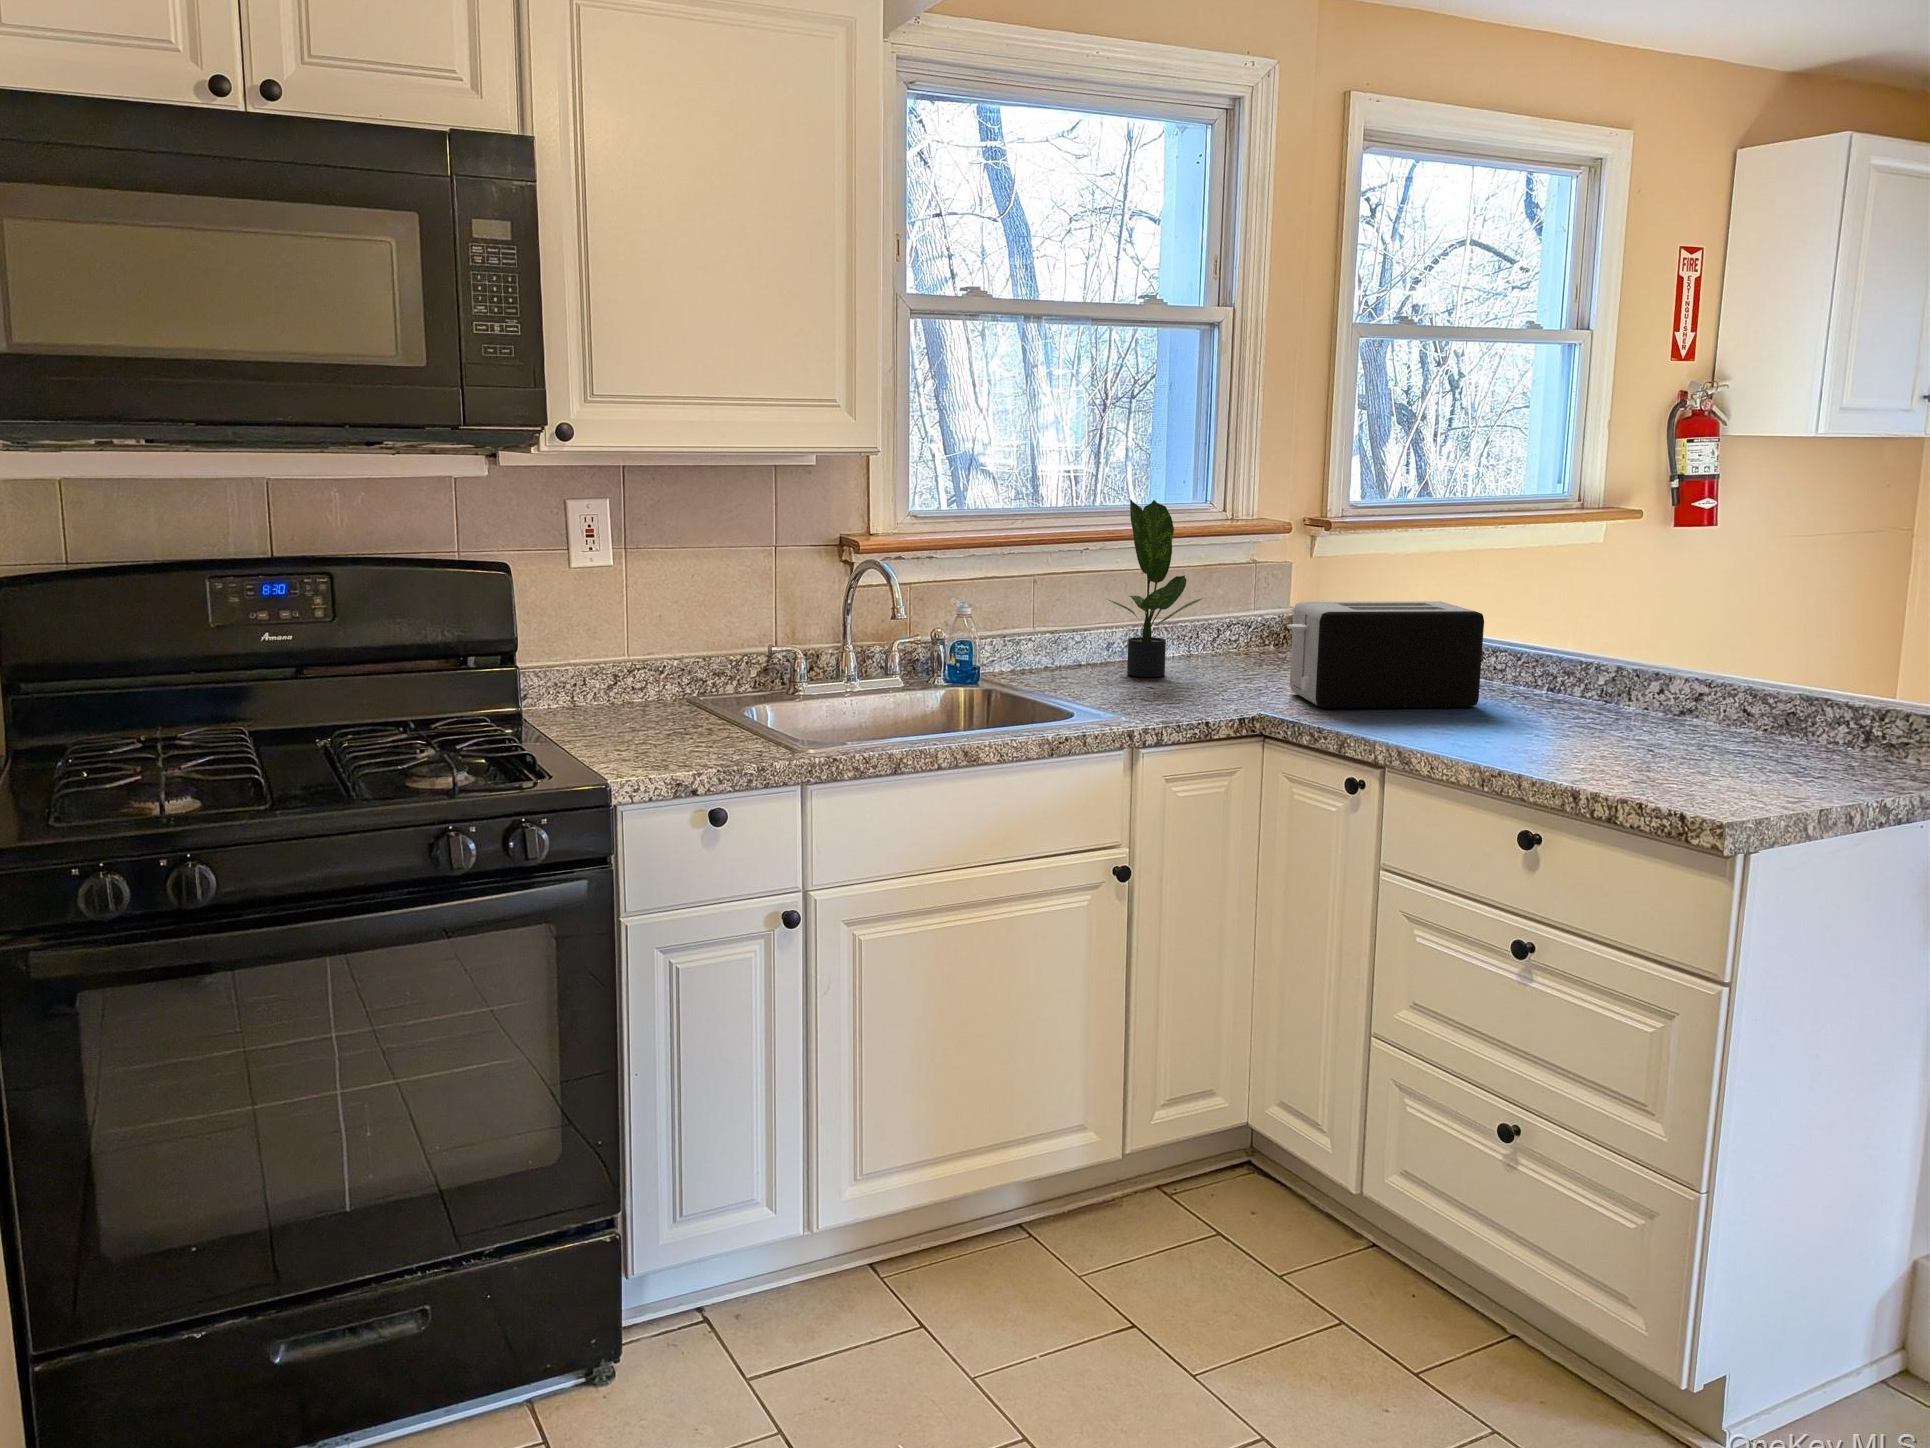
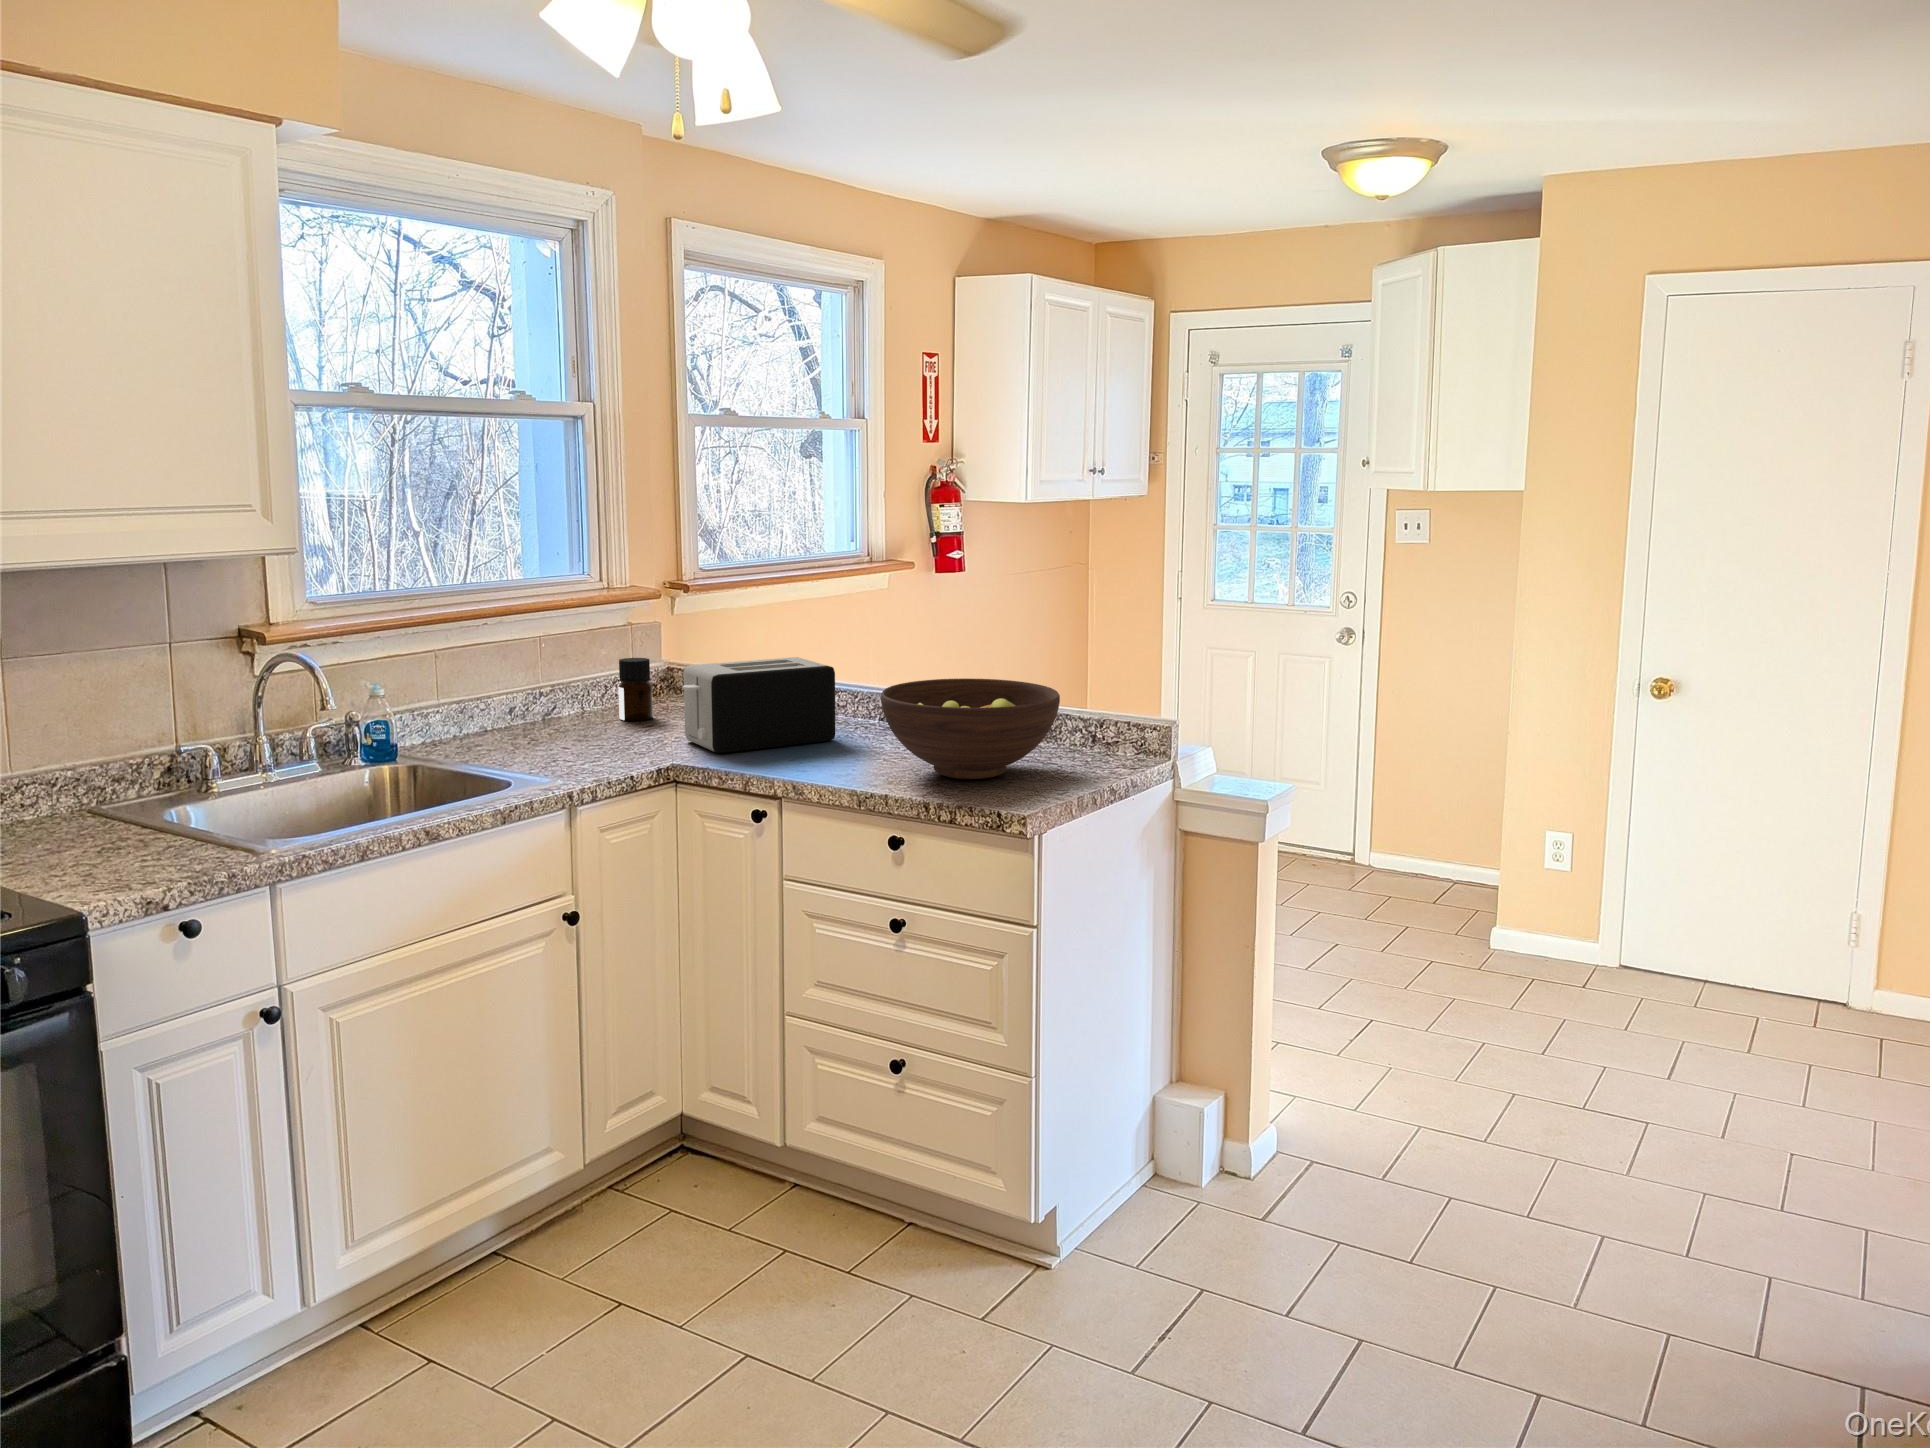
potted plant: present [1109,499,1203,677] -> none [509,579,600,737]
bottle: none [1228,597,1267,669] -> present [618,658,653,721]
fruit bowl: none [1529,632,1807,768] -> present [881,678,1060,779]

